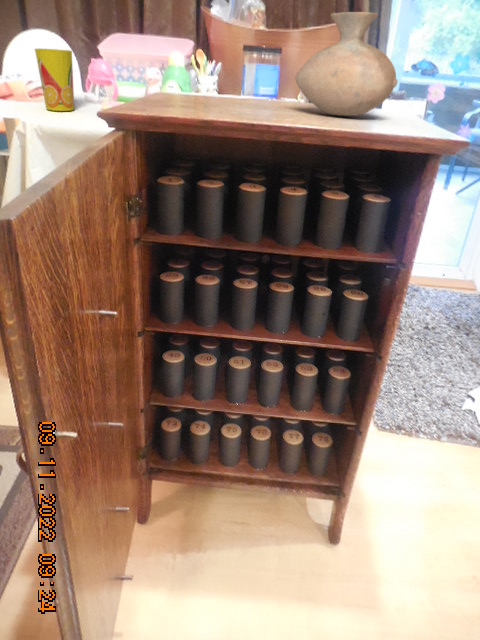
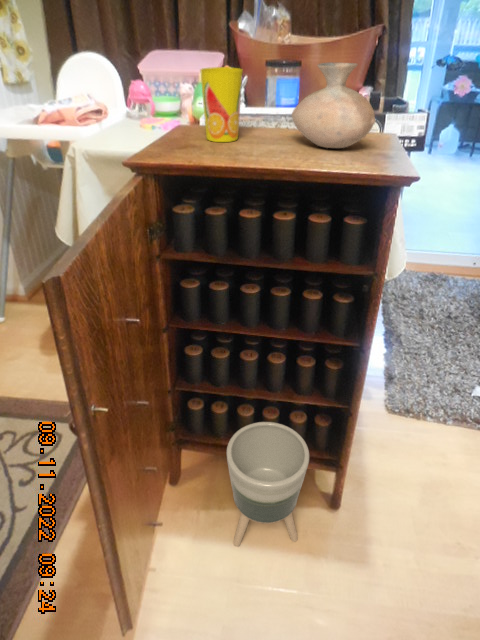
cup: present [35,49,74,111] -> present [201,67,242,142]
planter: none [216,444,315,597] -> present [227,422,309,547]

